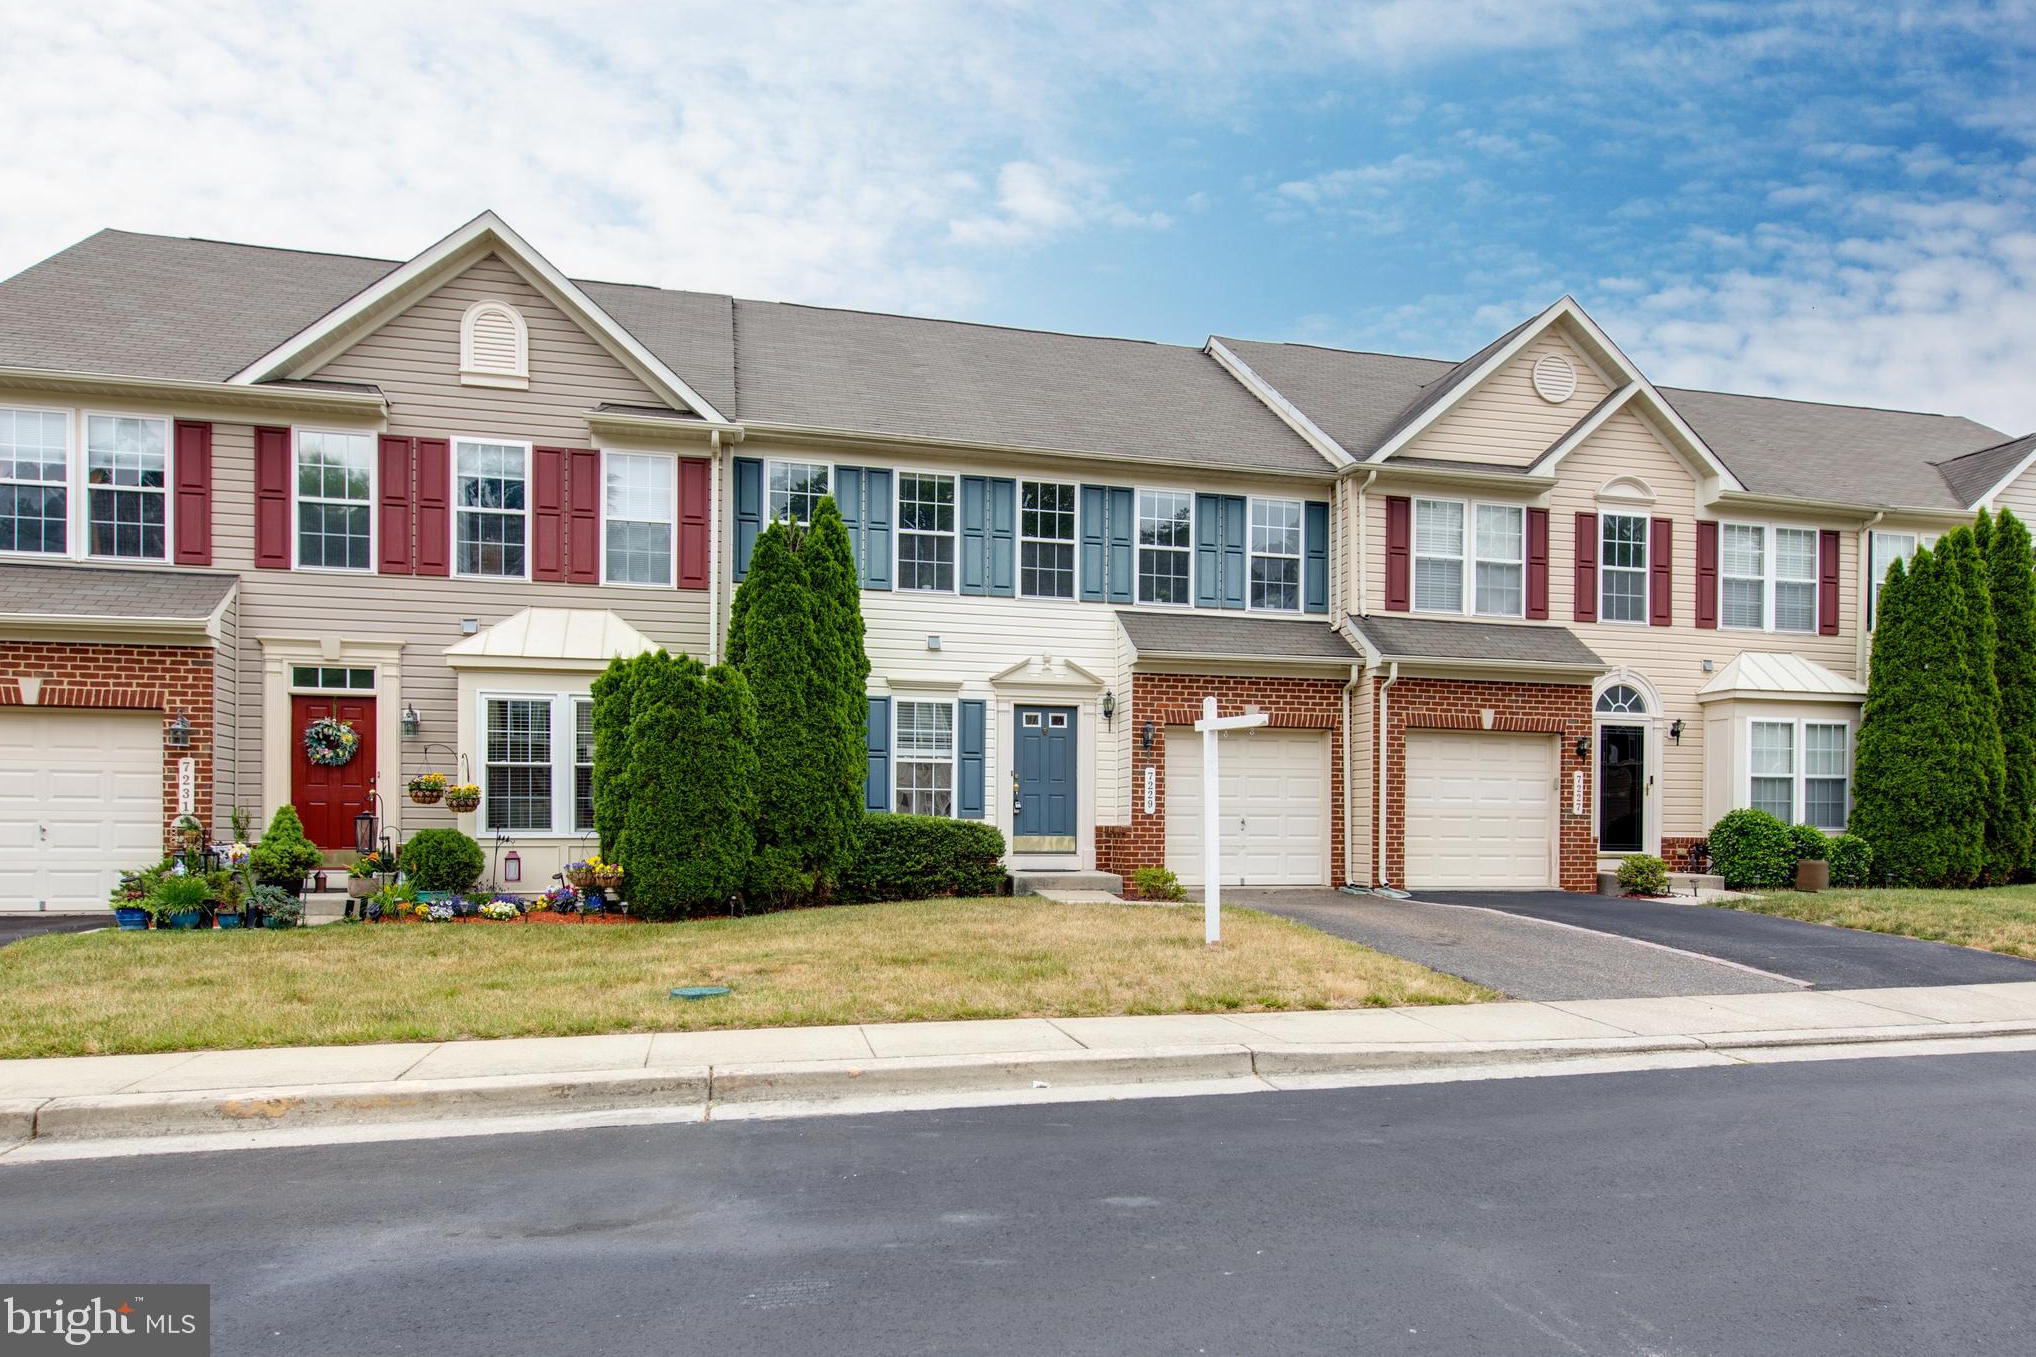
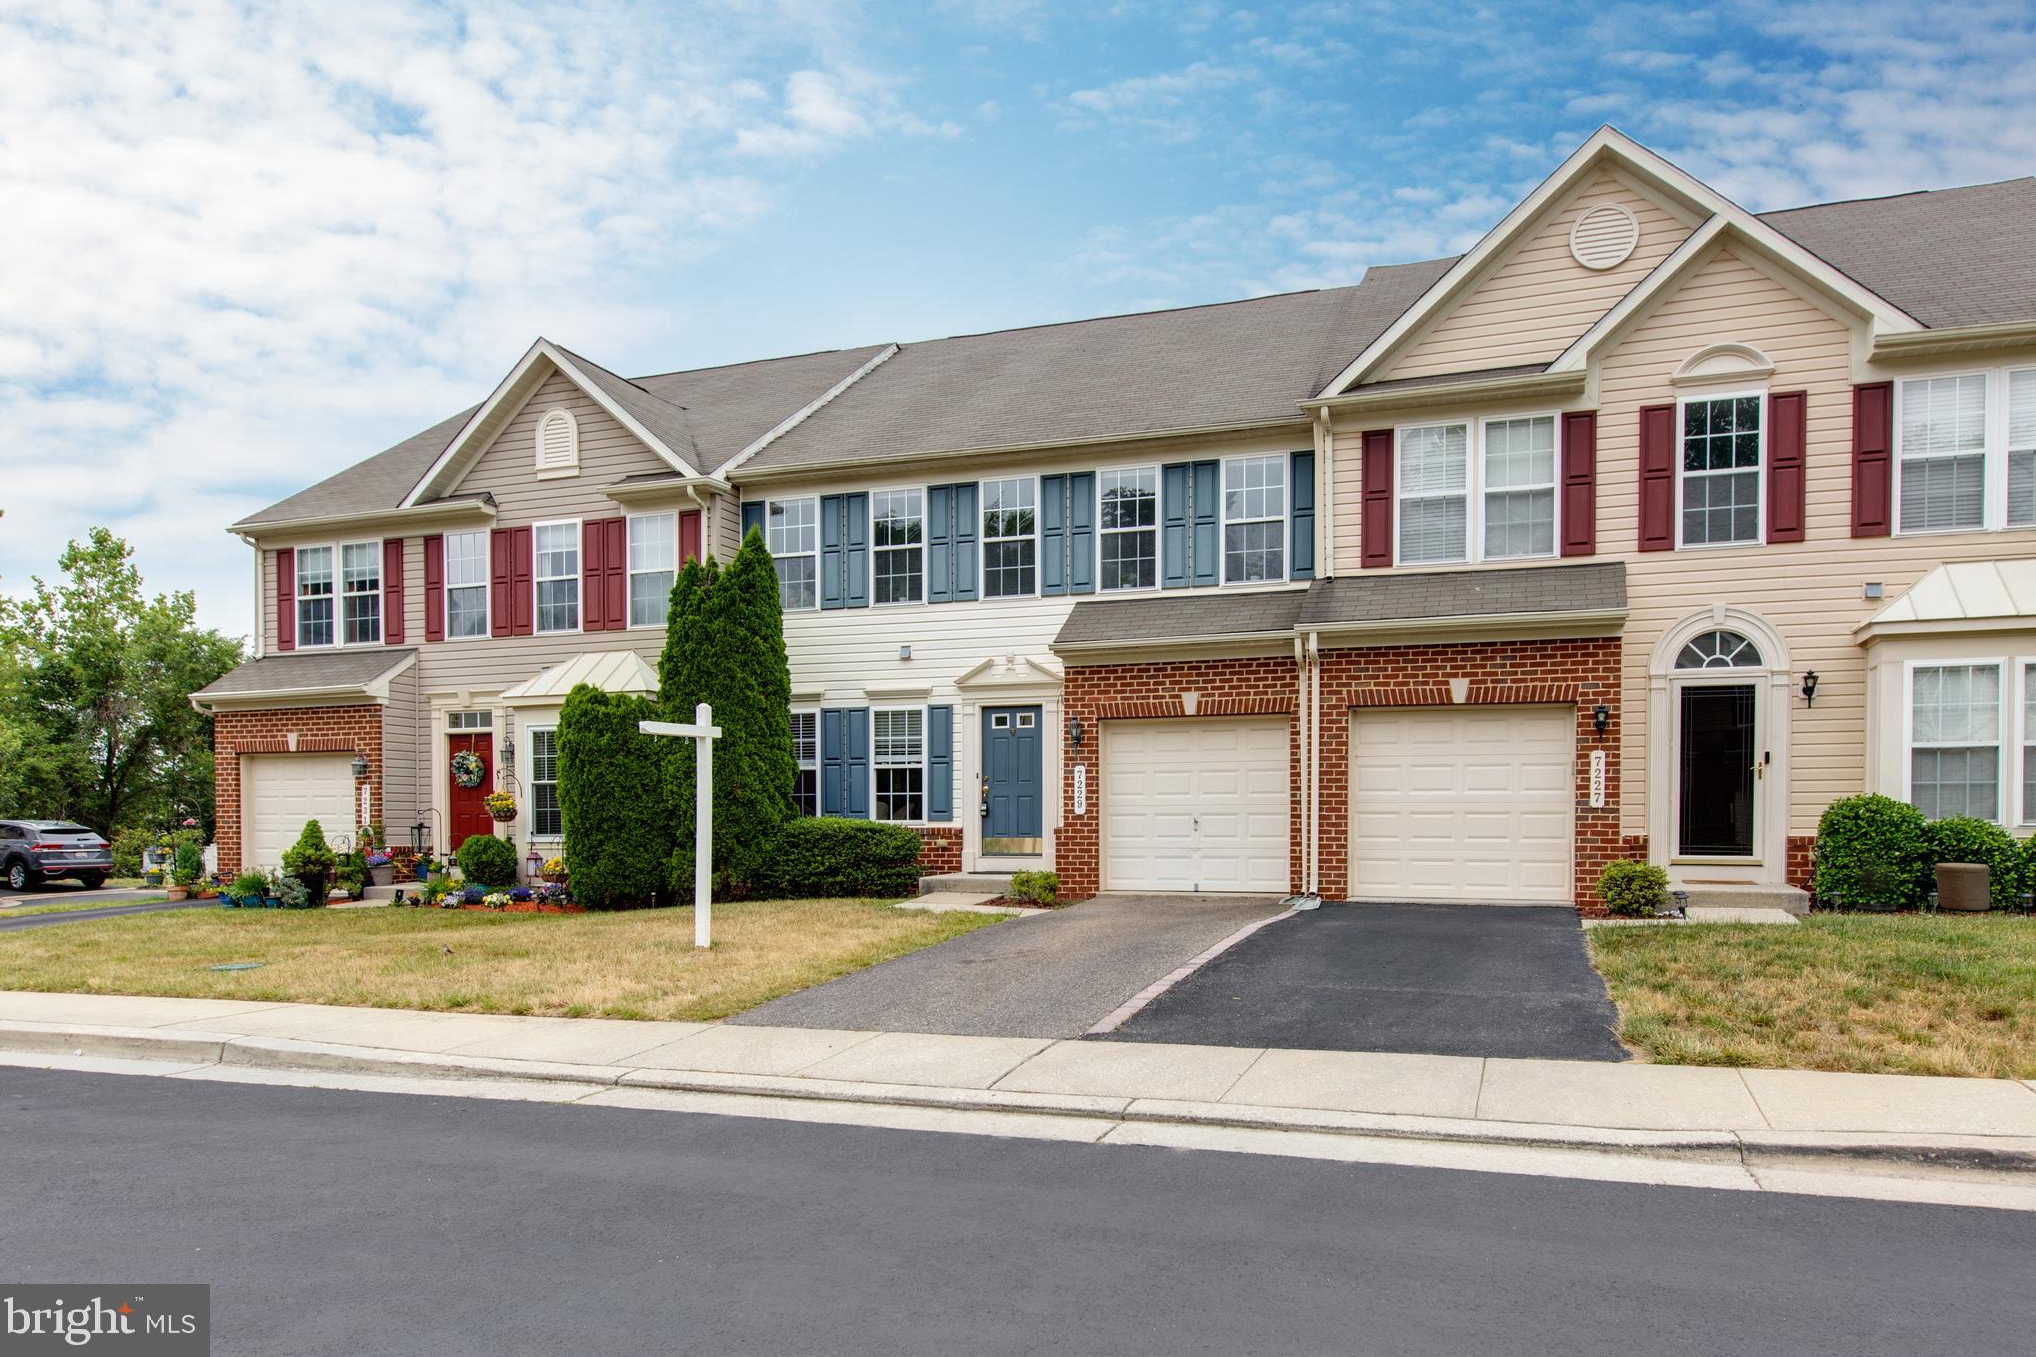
potted tree: none [1749,849,1780,893] -> present [1857,852,1896,910]

